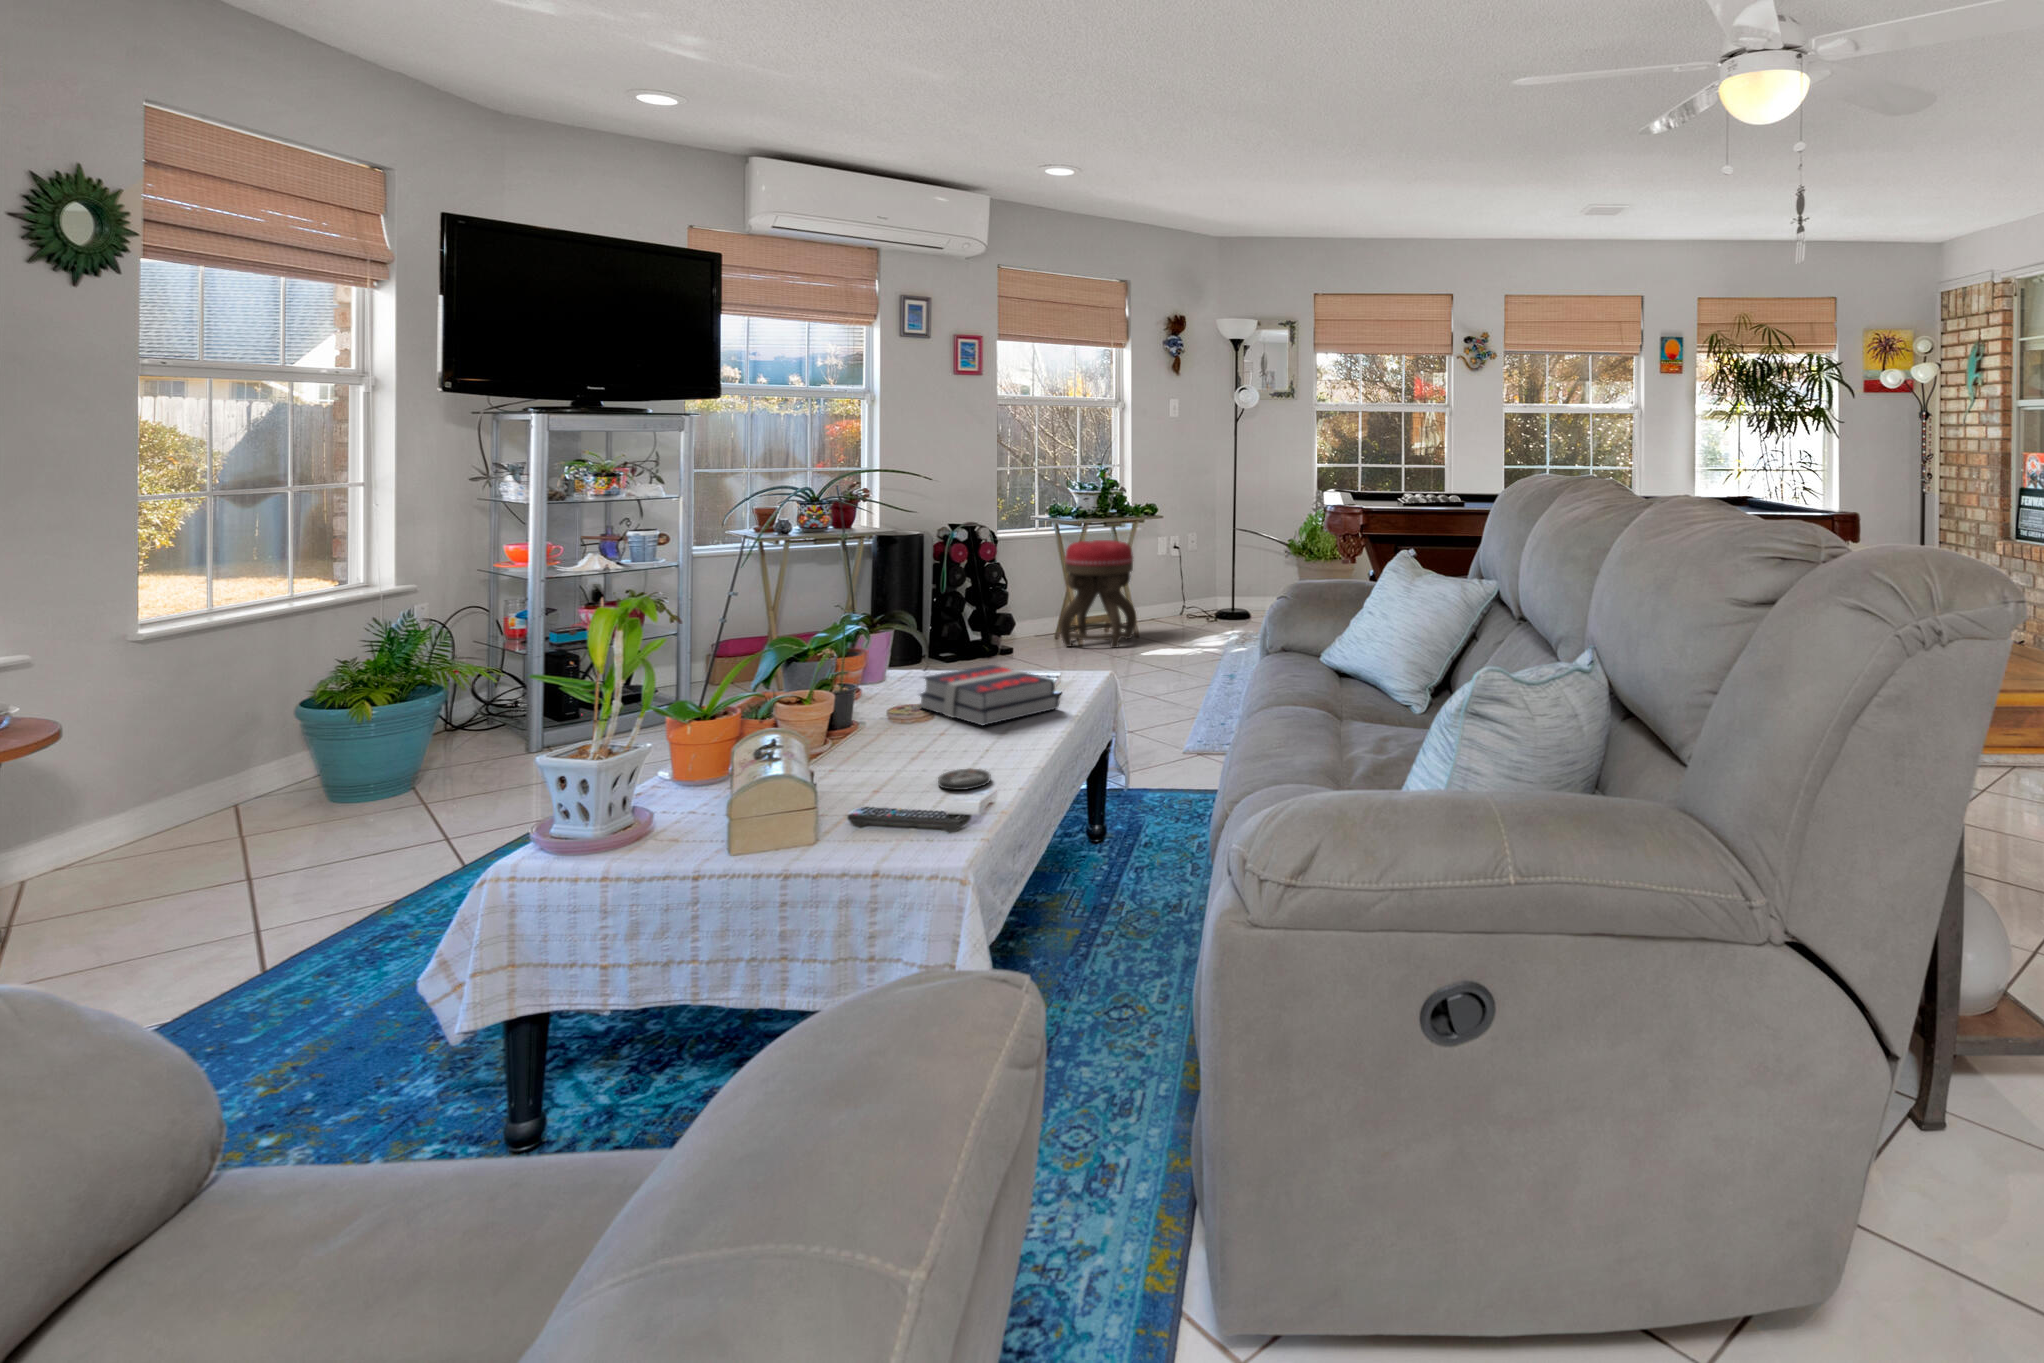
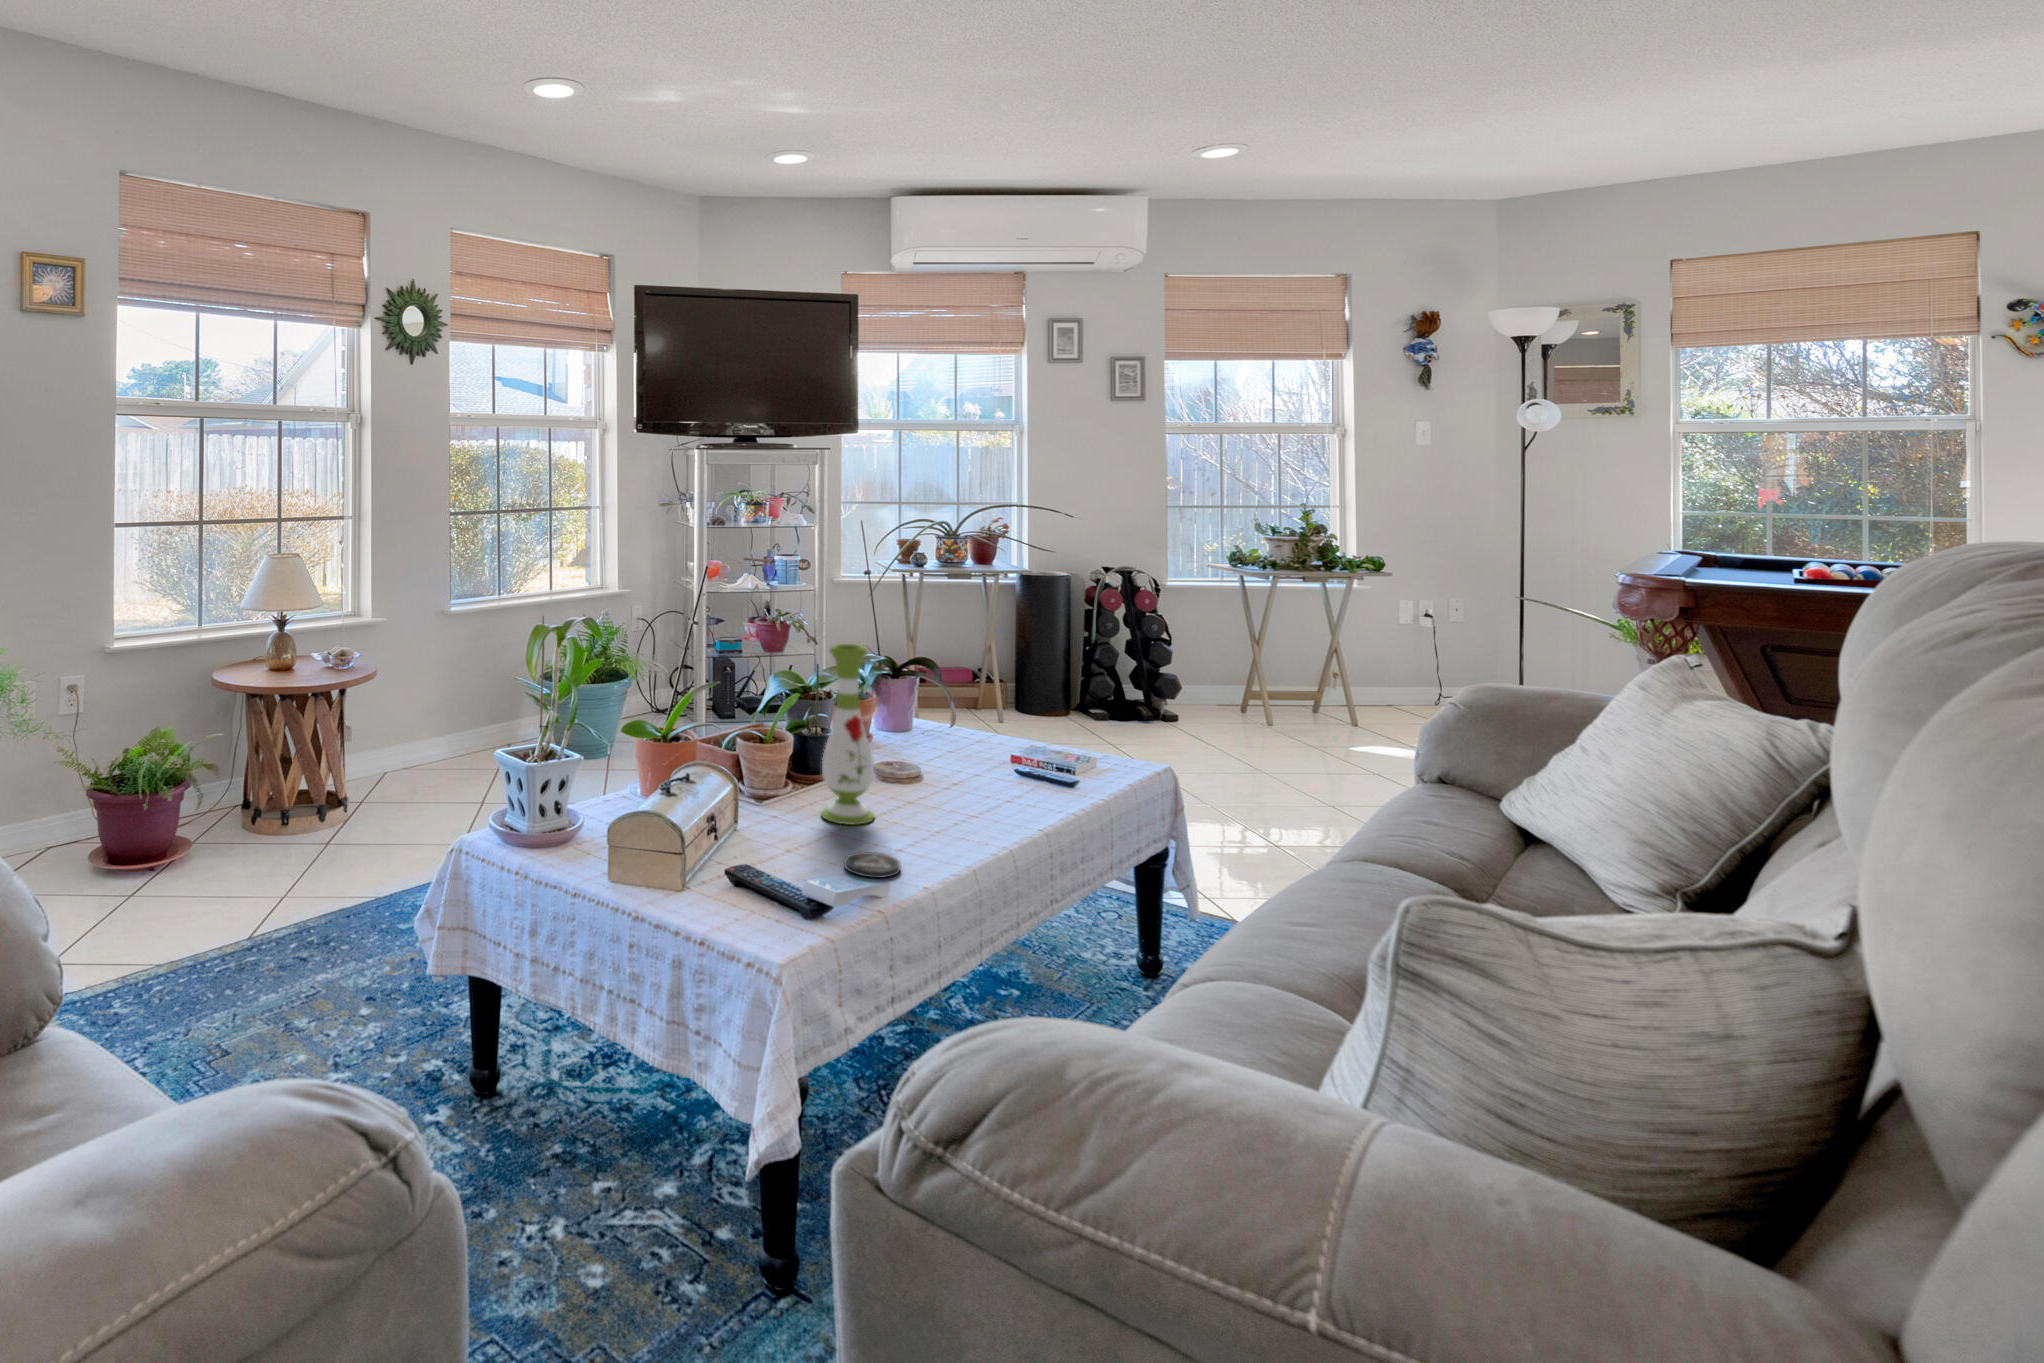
ottoman: present [1059,540,1136,648] -> none [1235,599,1347,738]
vase: none [874,588,928,757] -> present [821,644,874,825]
book: present [920,665,1060,725] -> none [905,740,1049,808]

